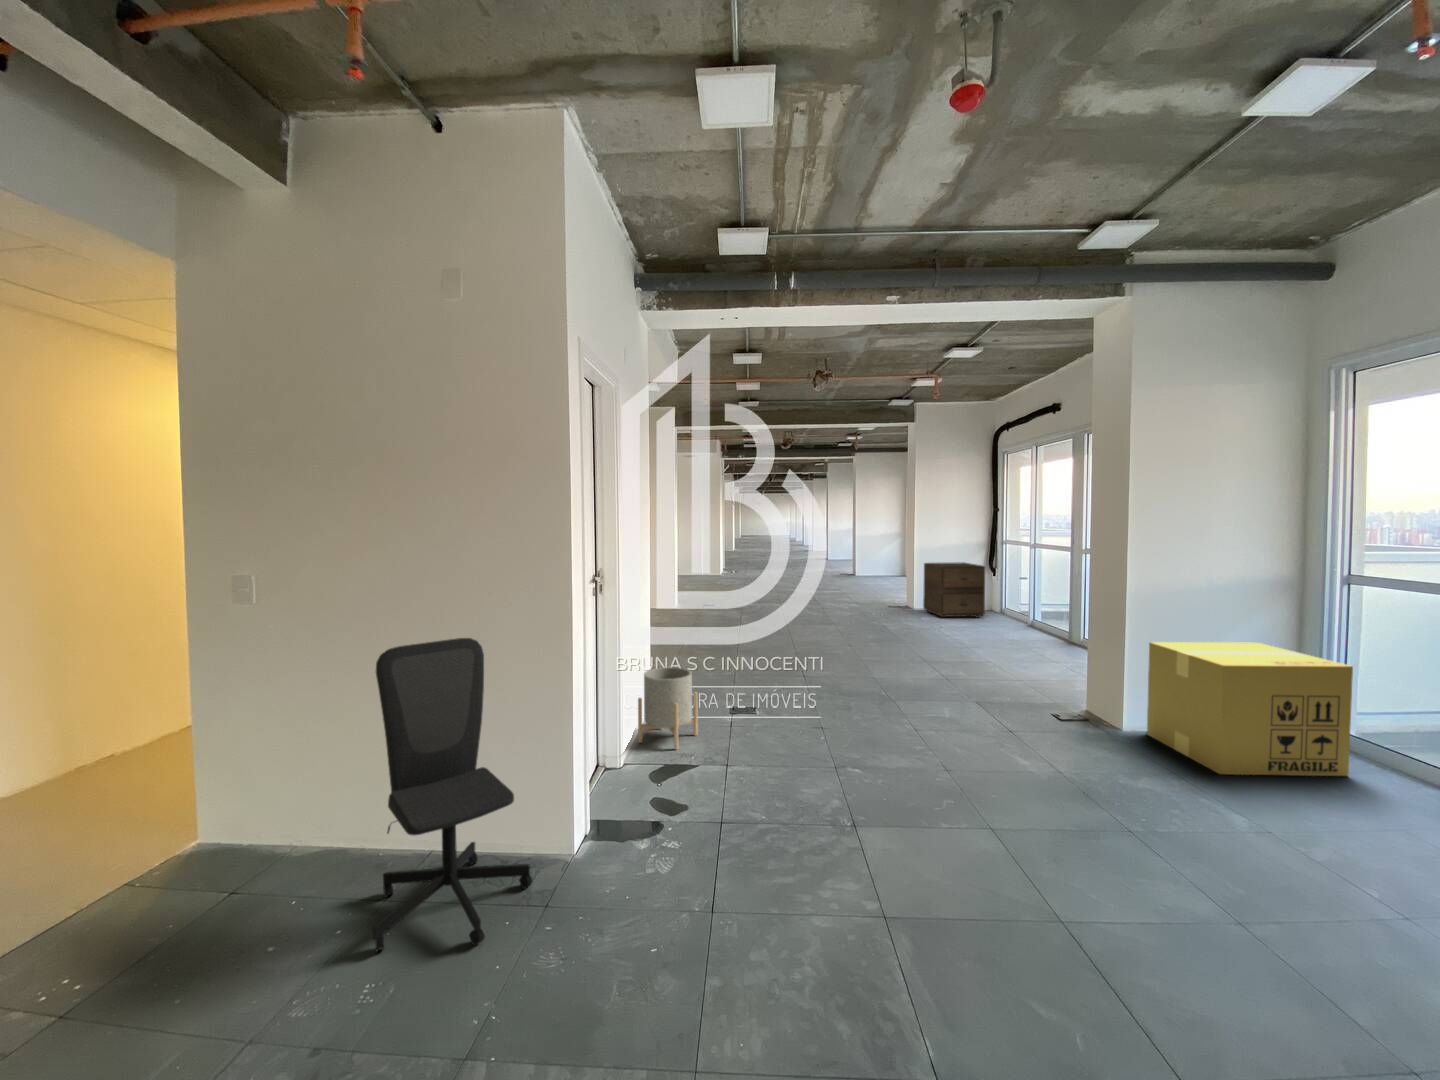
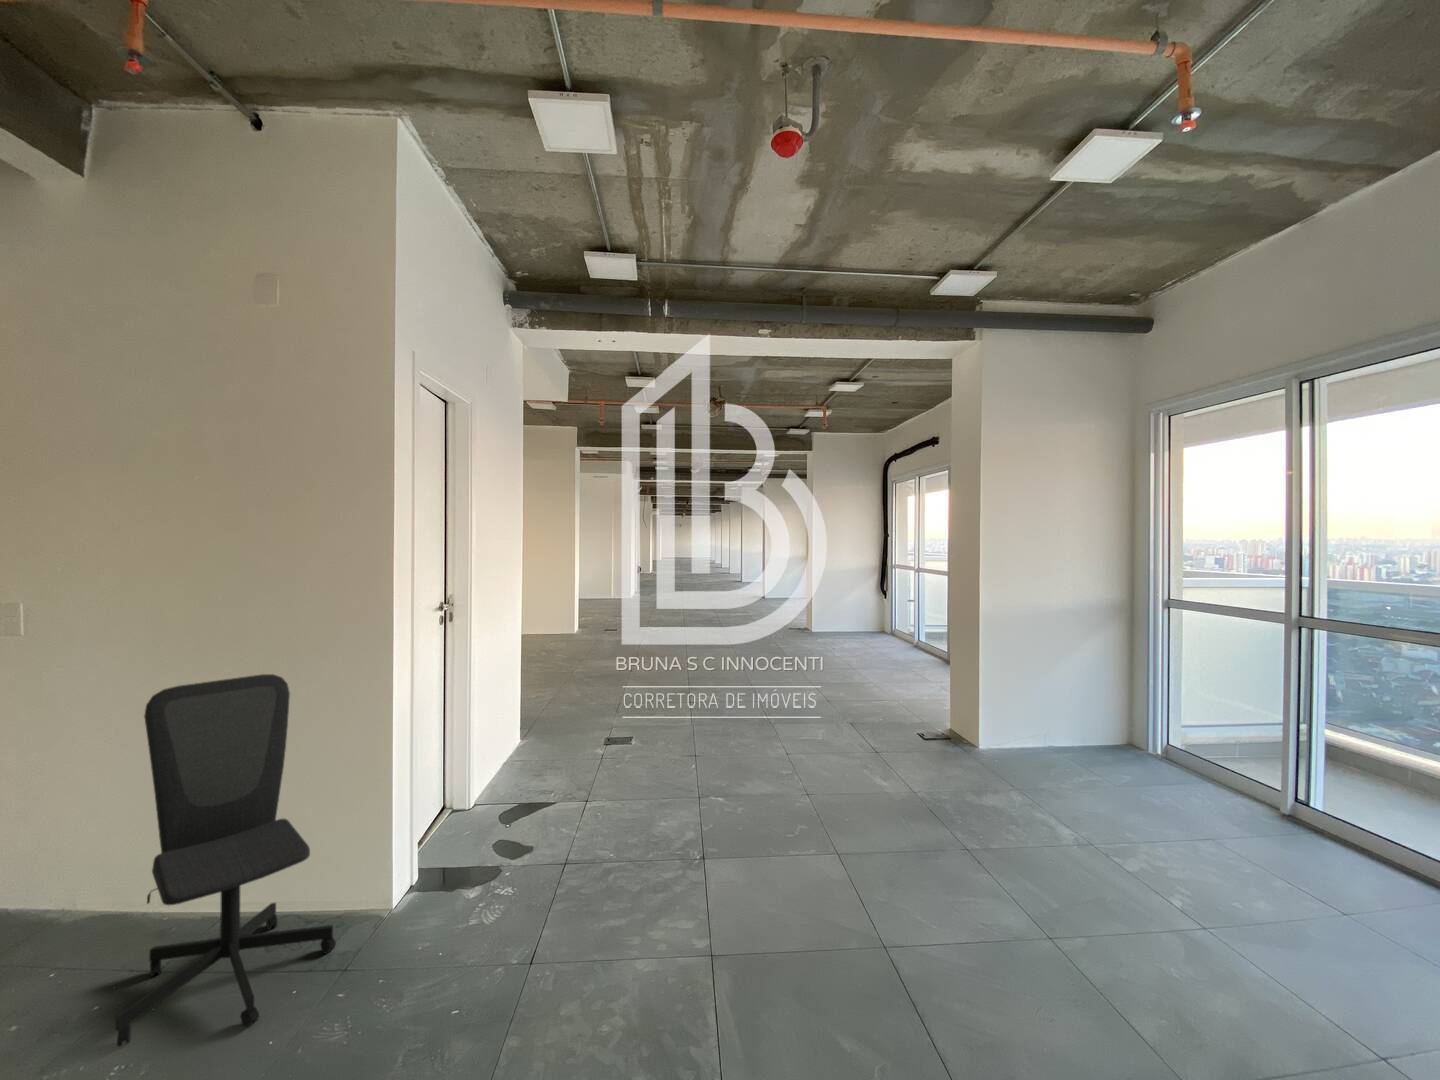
filing cabinet: present [923,562,985,618] -> none [820,586,876,640]
cardboard box: present [1147,642,1353,776] -> none [1001,662,1167,788]
planter: present [638,667,698,750] -> none [499,697,566,785]

